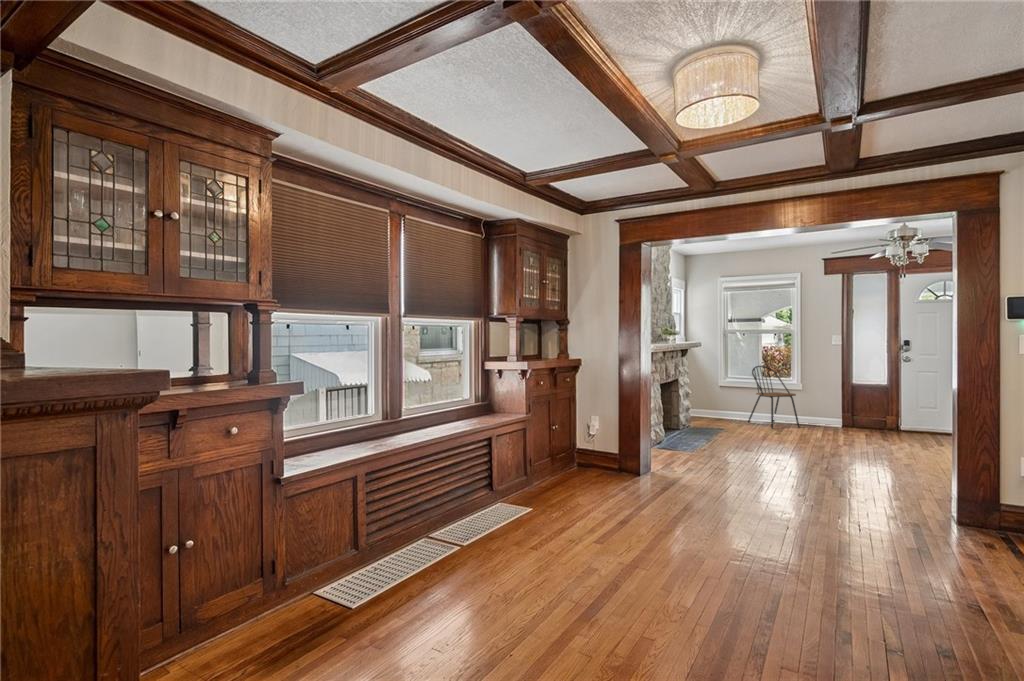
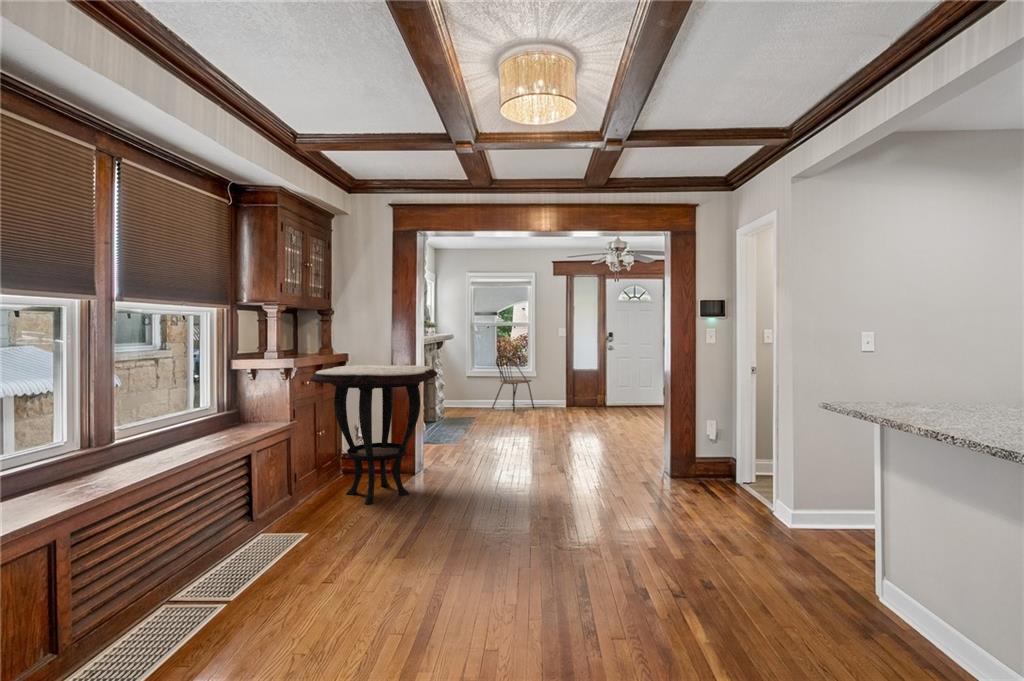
side table: none [541,370,658,496] -> present [310,365,438,505]

